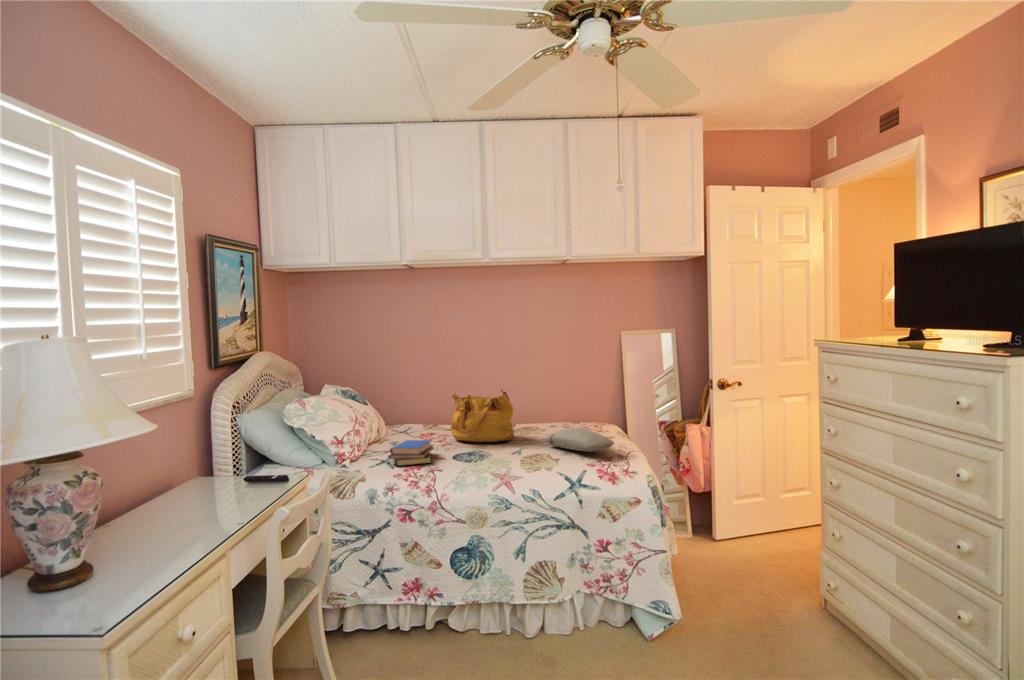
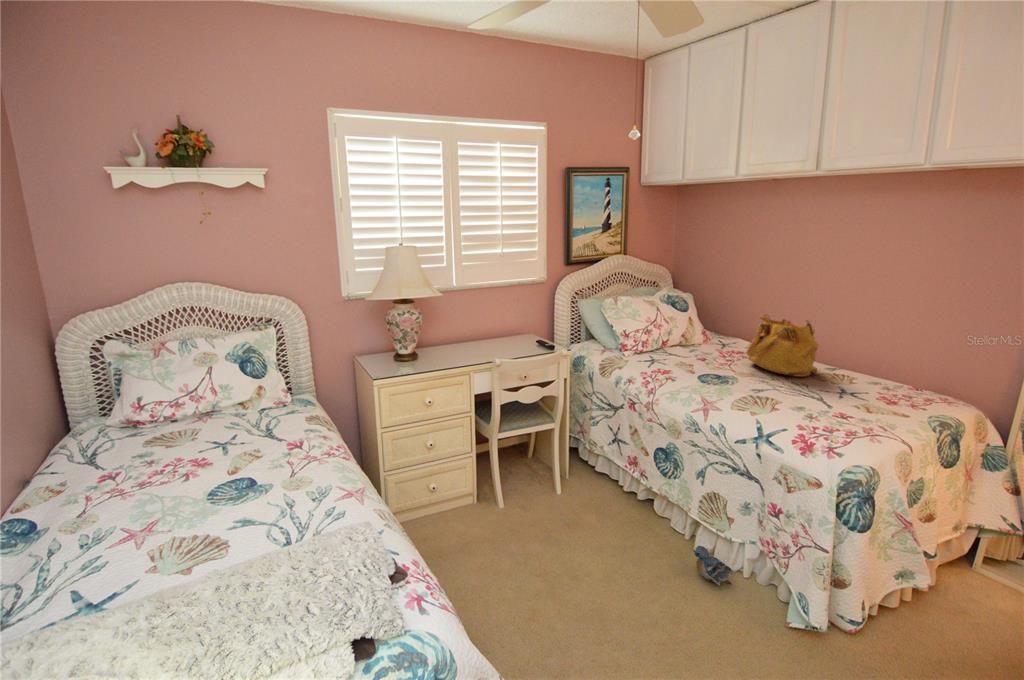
pillow: present [545,428,614,452] -> none [816,382,880,417]
book: present [388,440,433,466] -> none [652,347,706,372]
plush toy: none [549,620,590,651] -> present [694,546,734,586]

